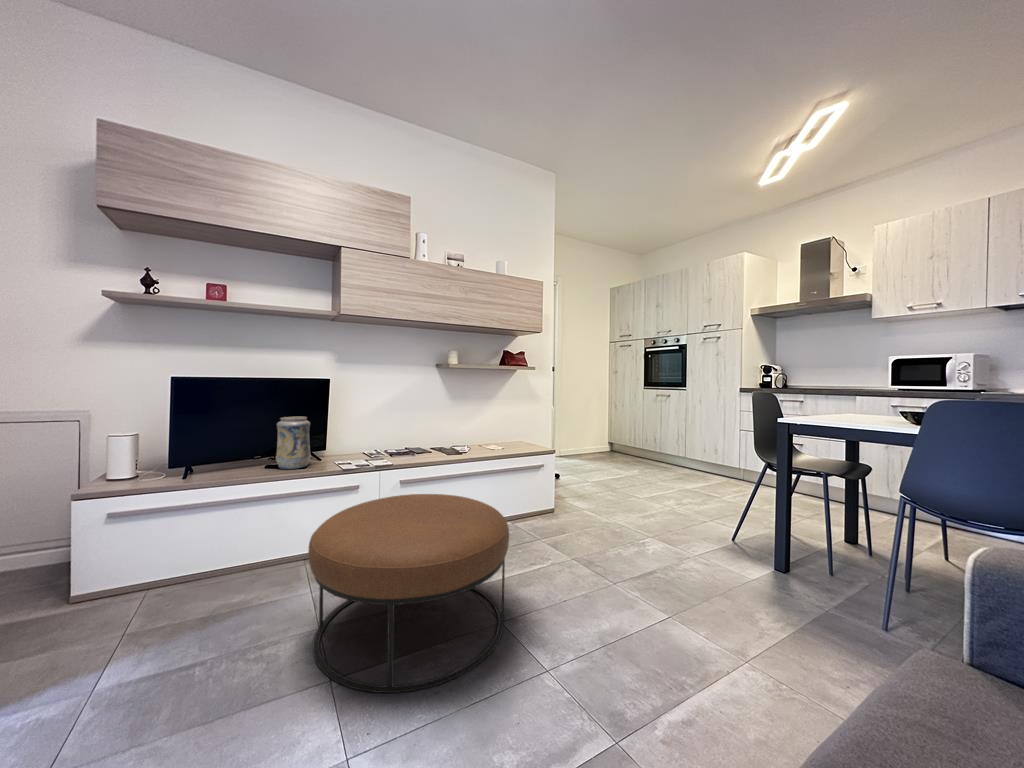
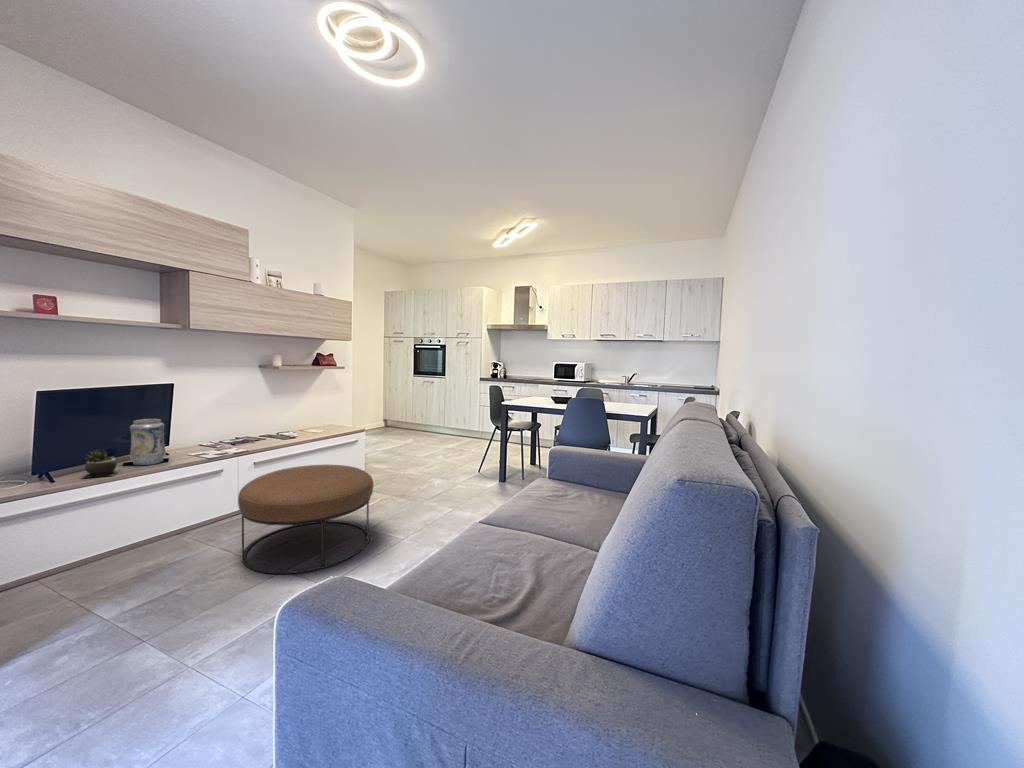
succulent plant: none [215,445,259,477] -> present [82,450,119,478]

